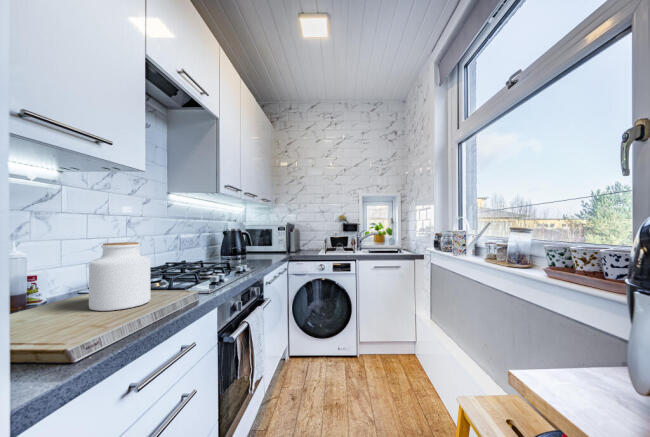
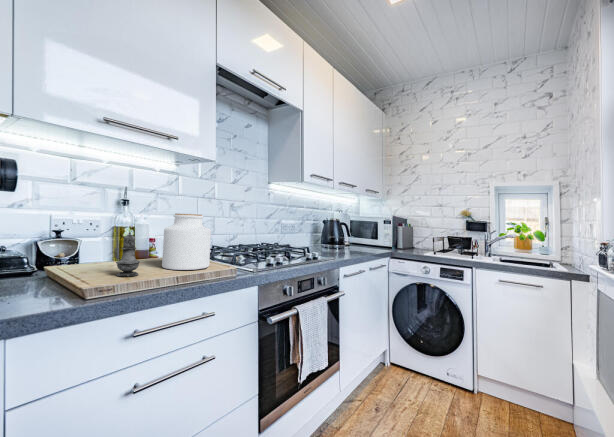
salt shaker: none [47,274,82,332] -> present [116,232,140,276]

